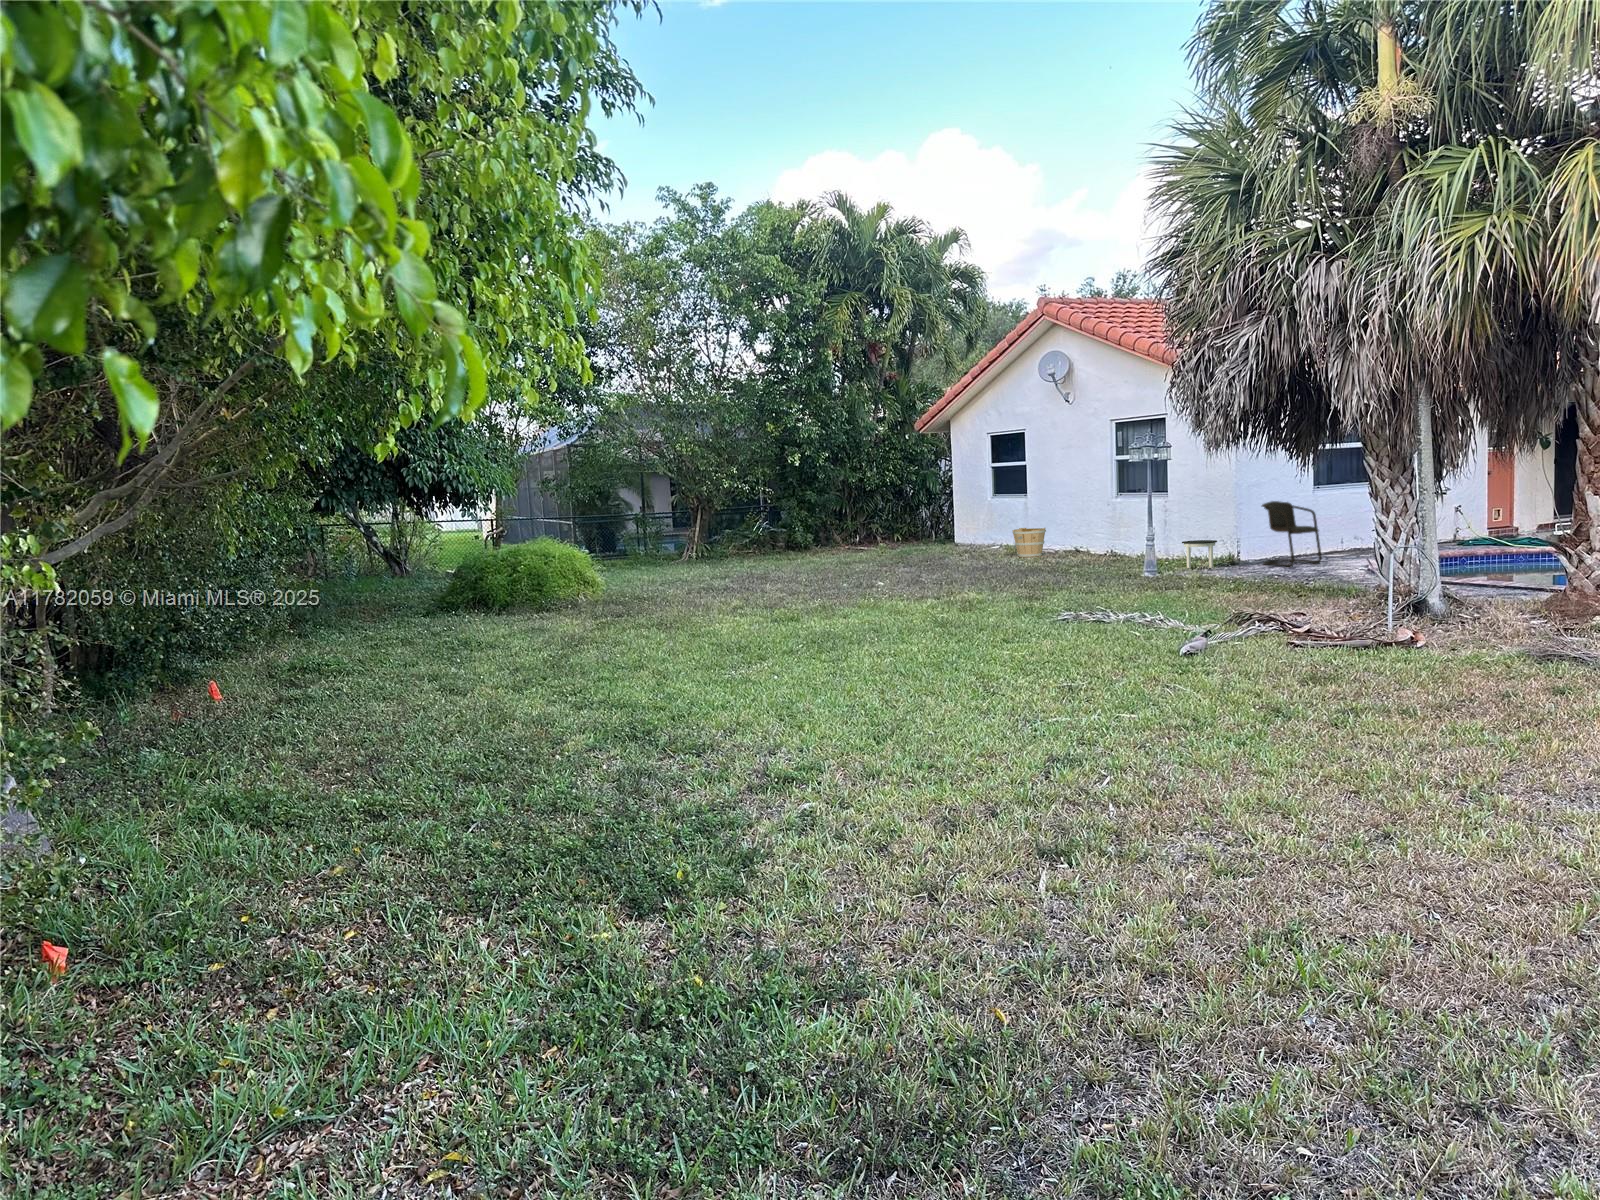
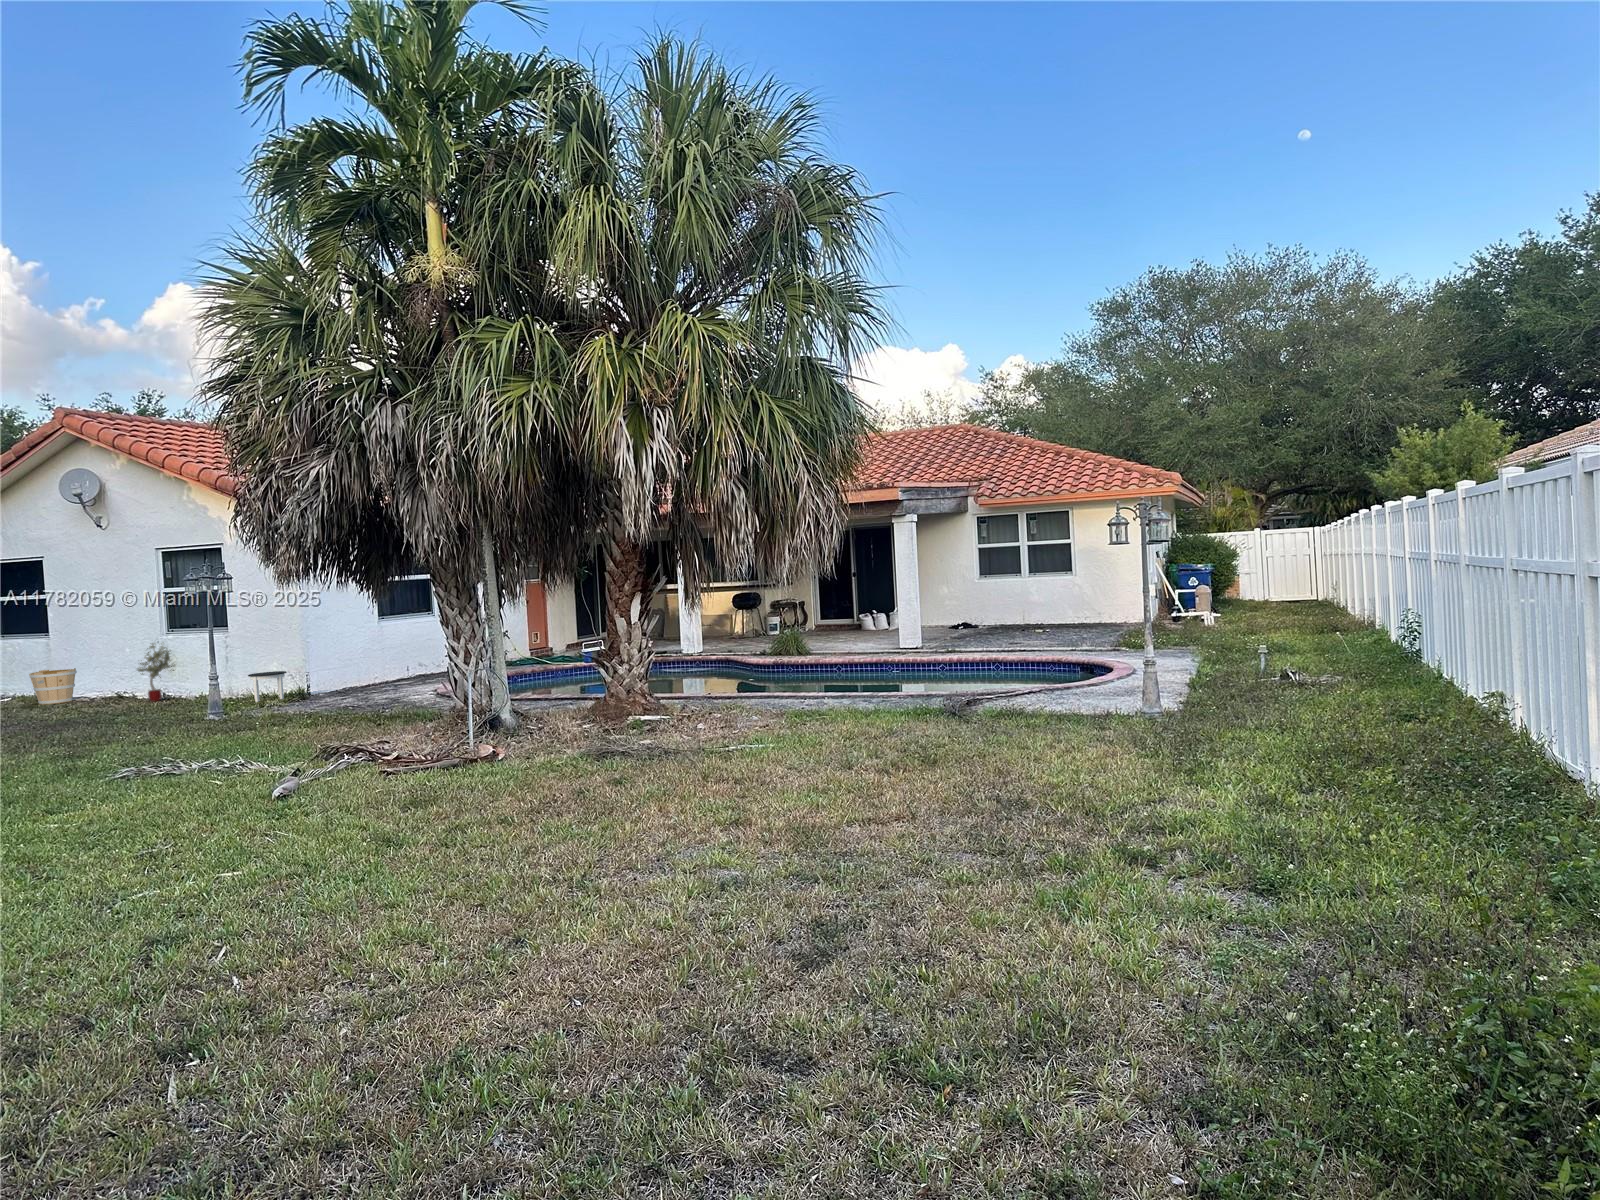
chair: present [1262,501,1322,567] -> none [329,630,390,693]
potted tree: none [1090,507,1123,561] -> present [137,643,175,701]

